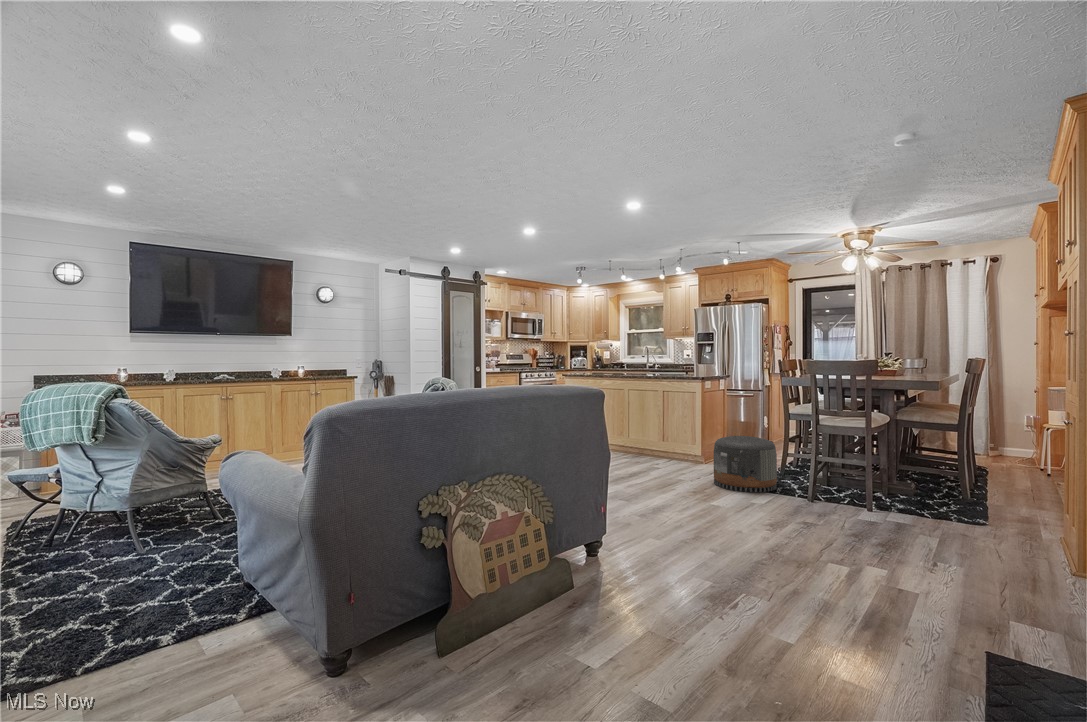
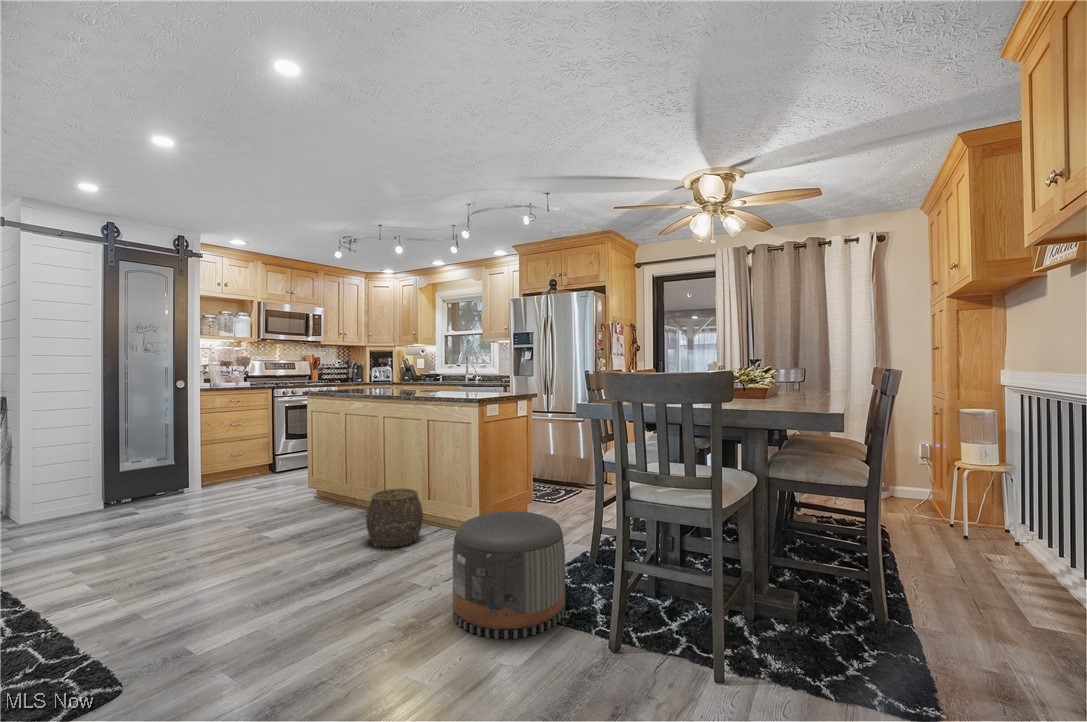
woven basket: none [633,431,666,463] -> present [366,489,423,547]

